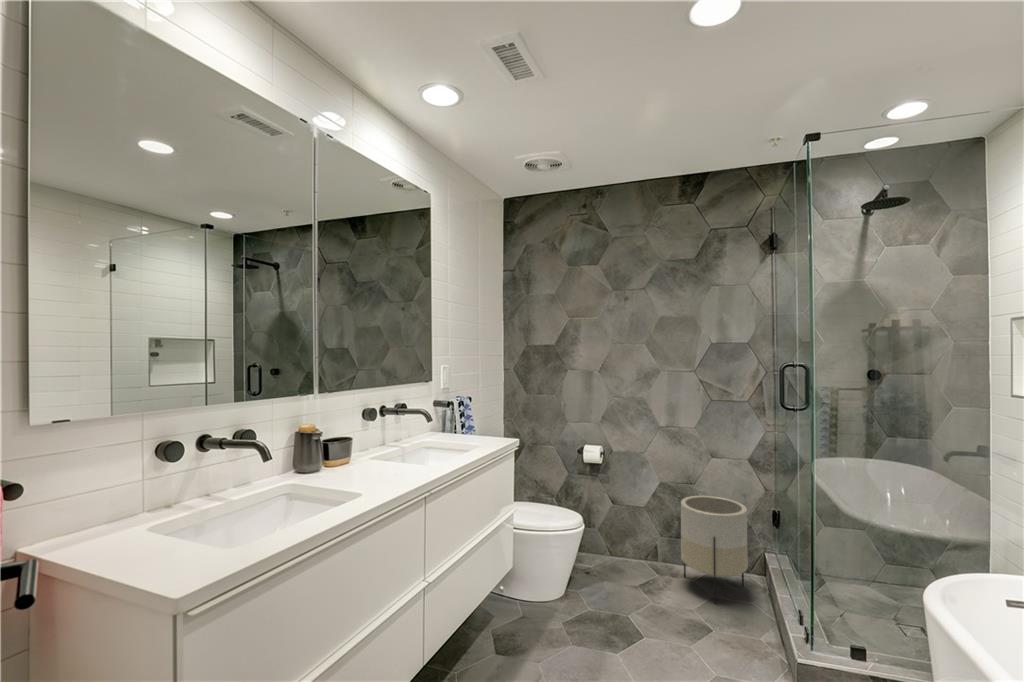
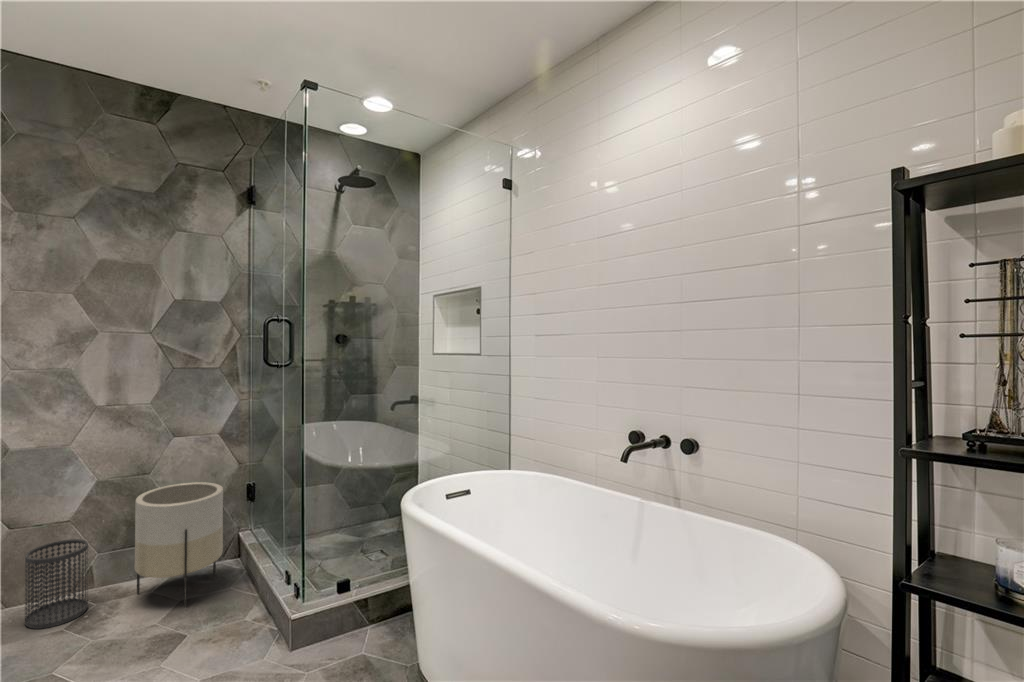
wastebasket: none [619,517,653,578] -> present [25,539,88,629]

